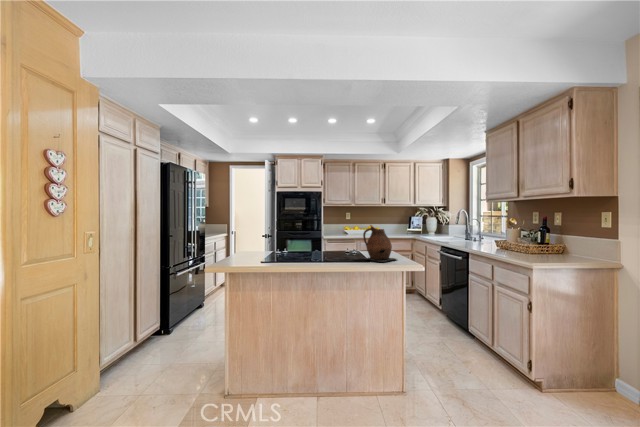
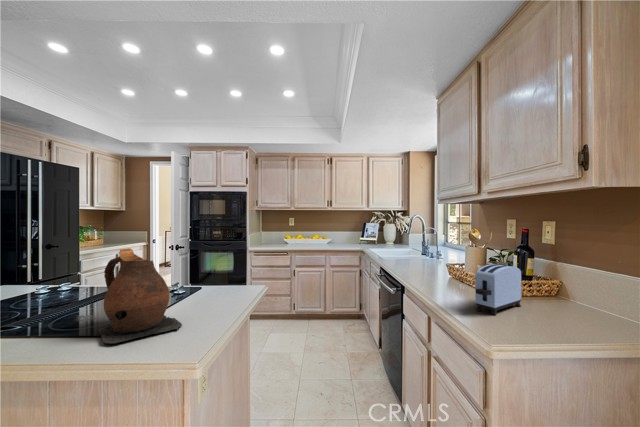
toaster: none [522,235,545,258] -> present [475,264,521,315]

